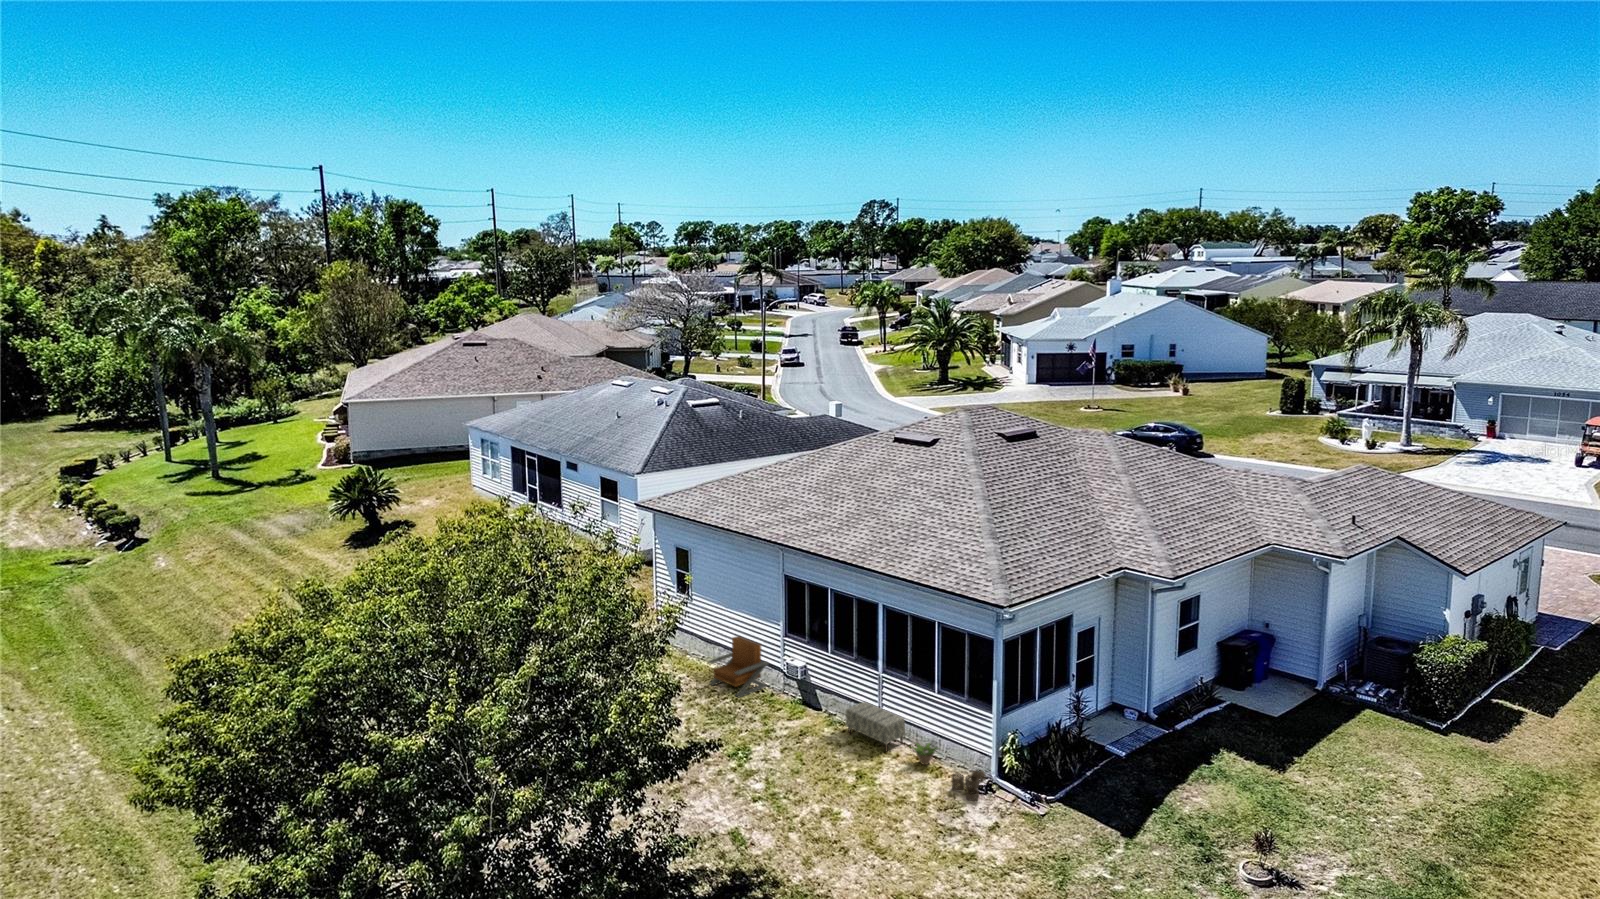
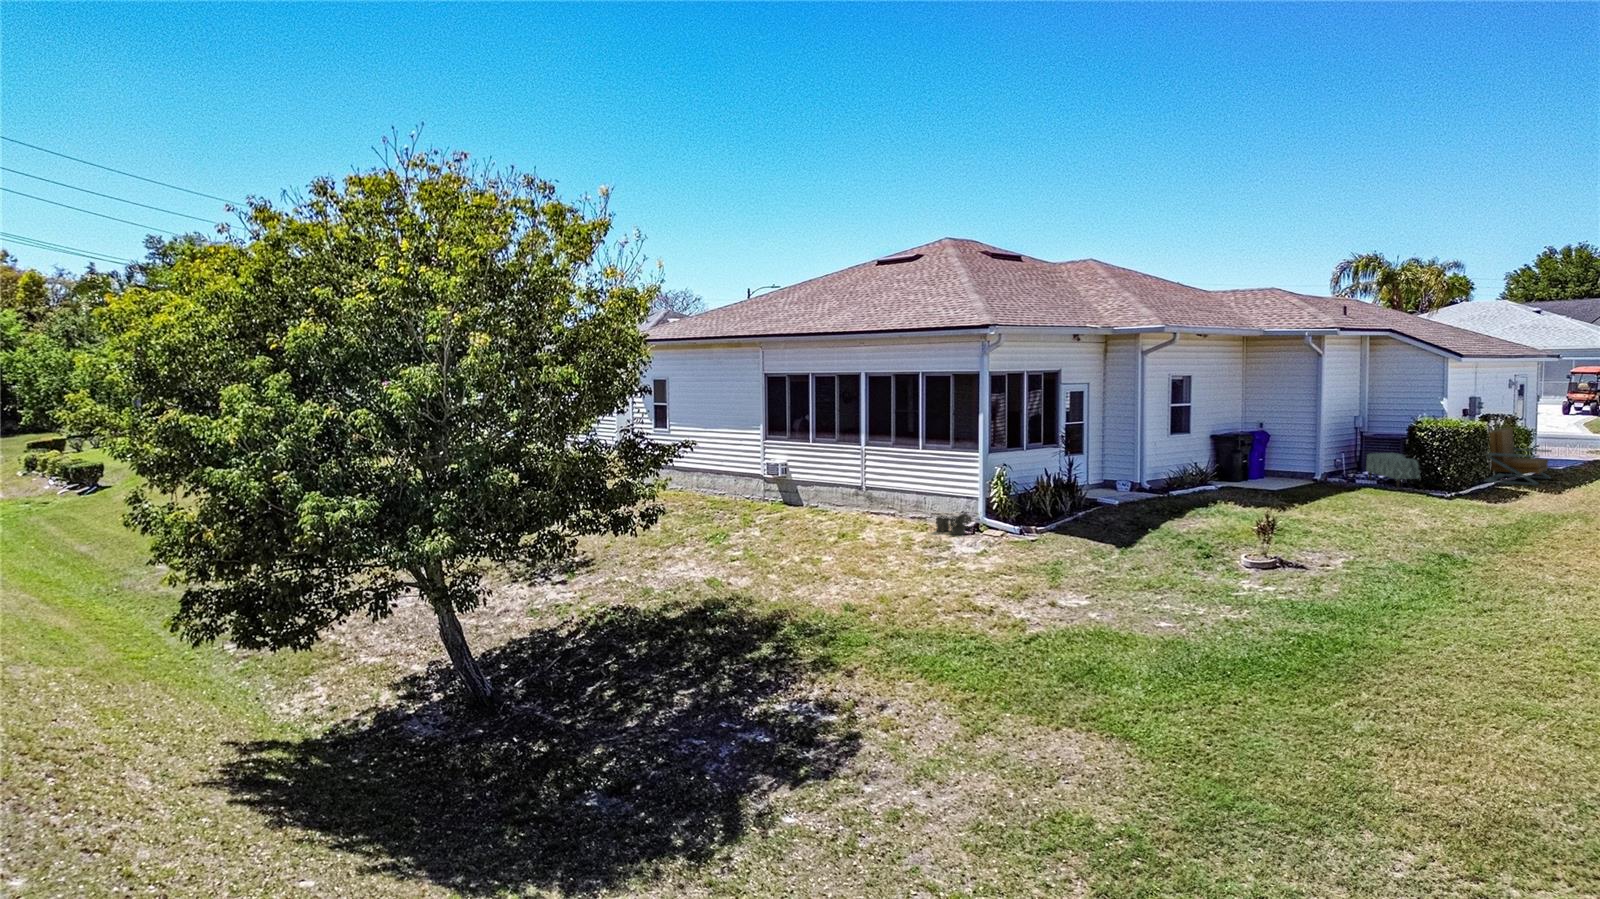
lounge chair: present [709,636,768,697] -> present [1484,428,1551,485]
bench: present [846,702,905,751] -> present [1366,453,1422,488]
decorative plant: present [912,743,937,765] -> none [891,502,925,522]

